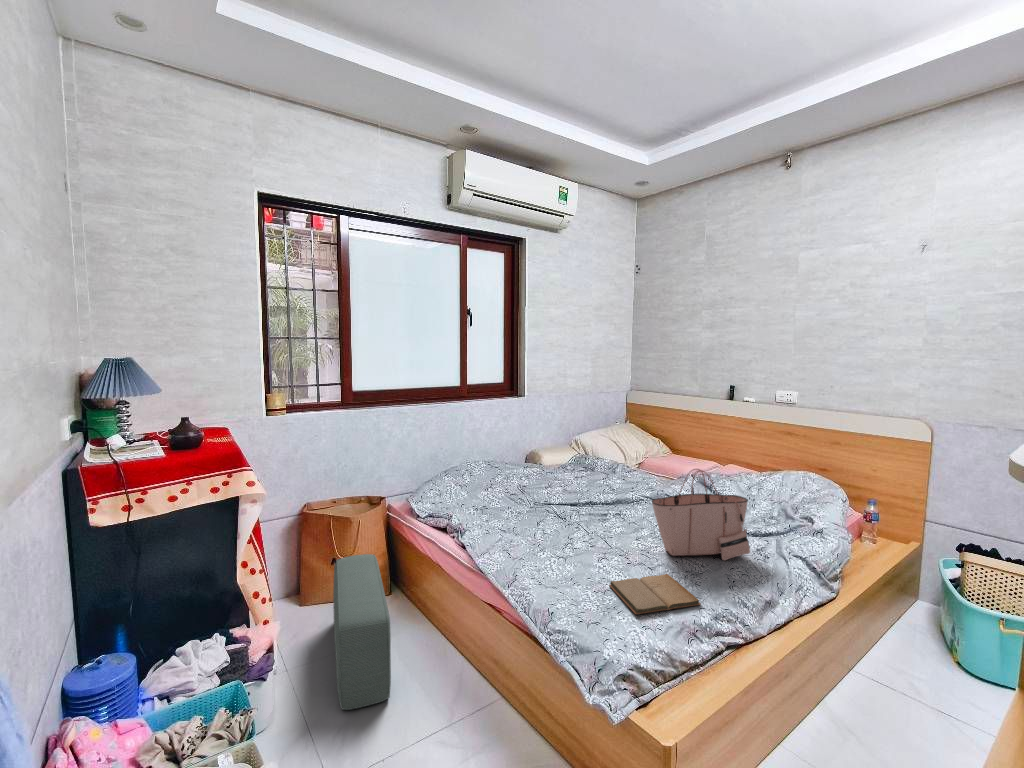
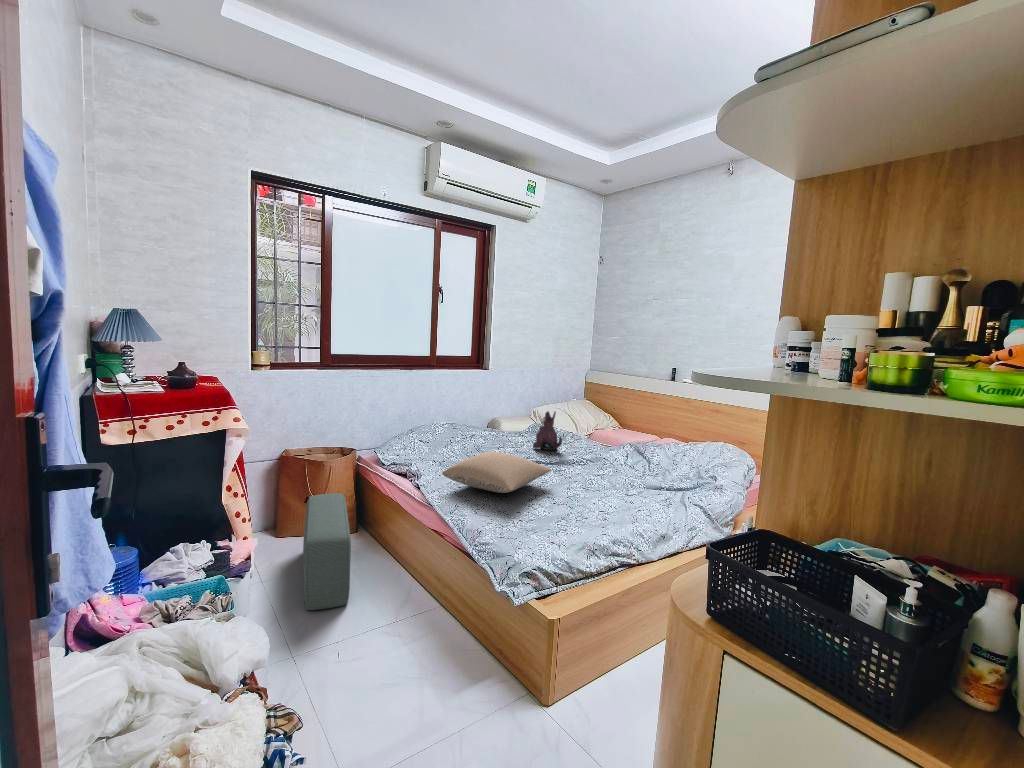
plush toy: none [583,443,618,488] -> present [533,411,562,450]
tote bag: present [652,469,750,560] -> none [579,429,659,505]
pillow: none [492,500,616,554] -> present [442,452,551,493]
book: present [609,574,701,614] -> none [533,511,604,536]

